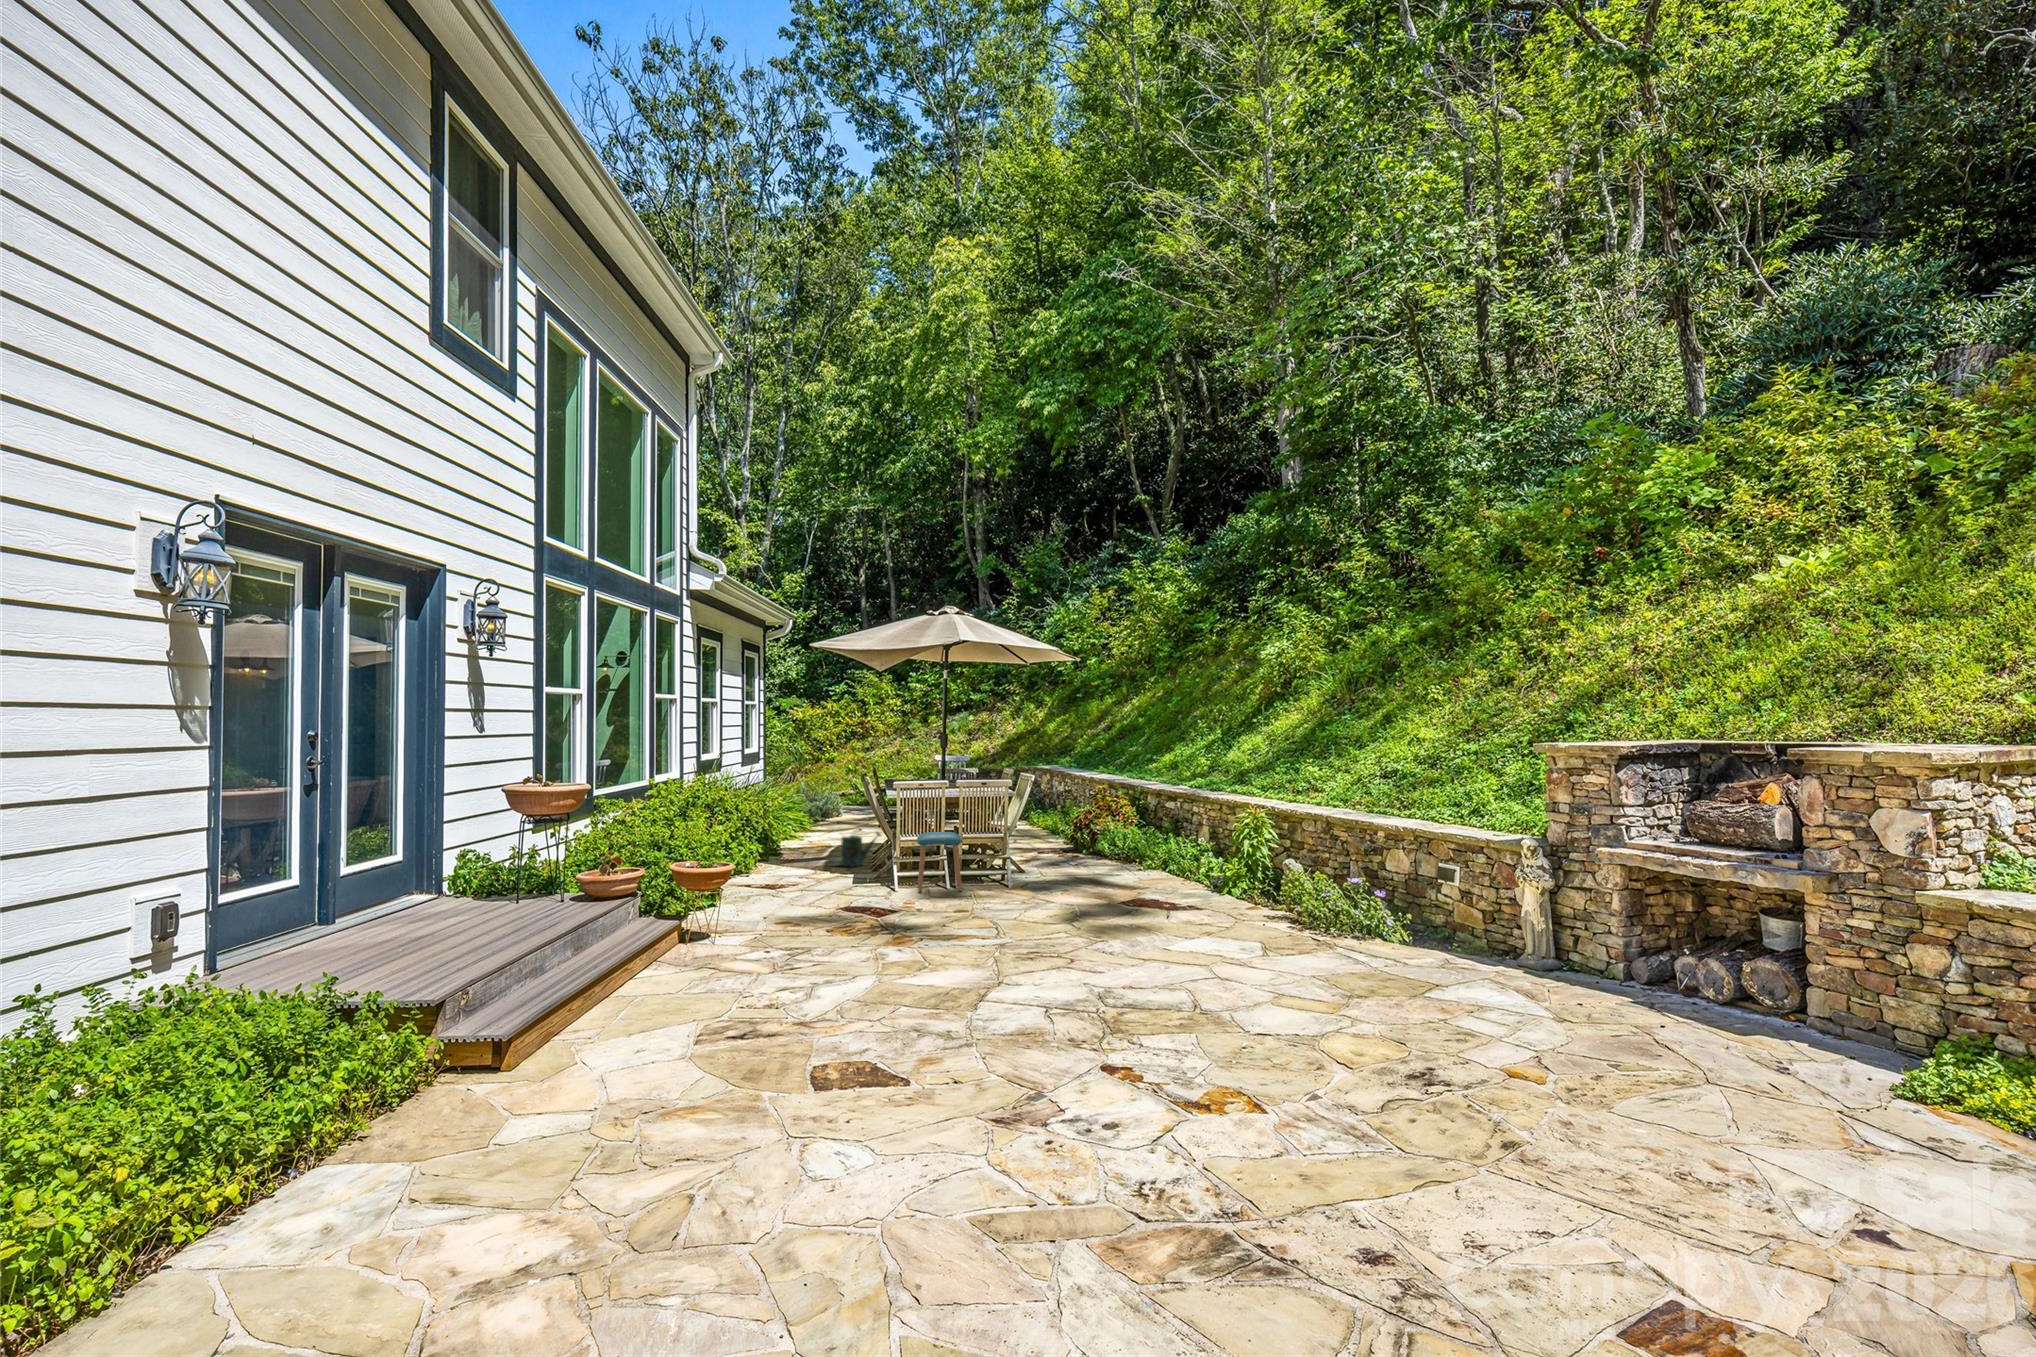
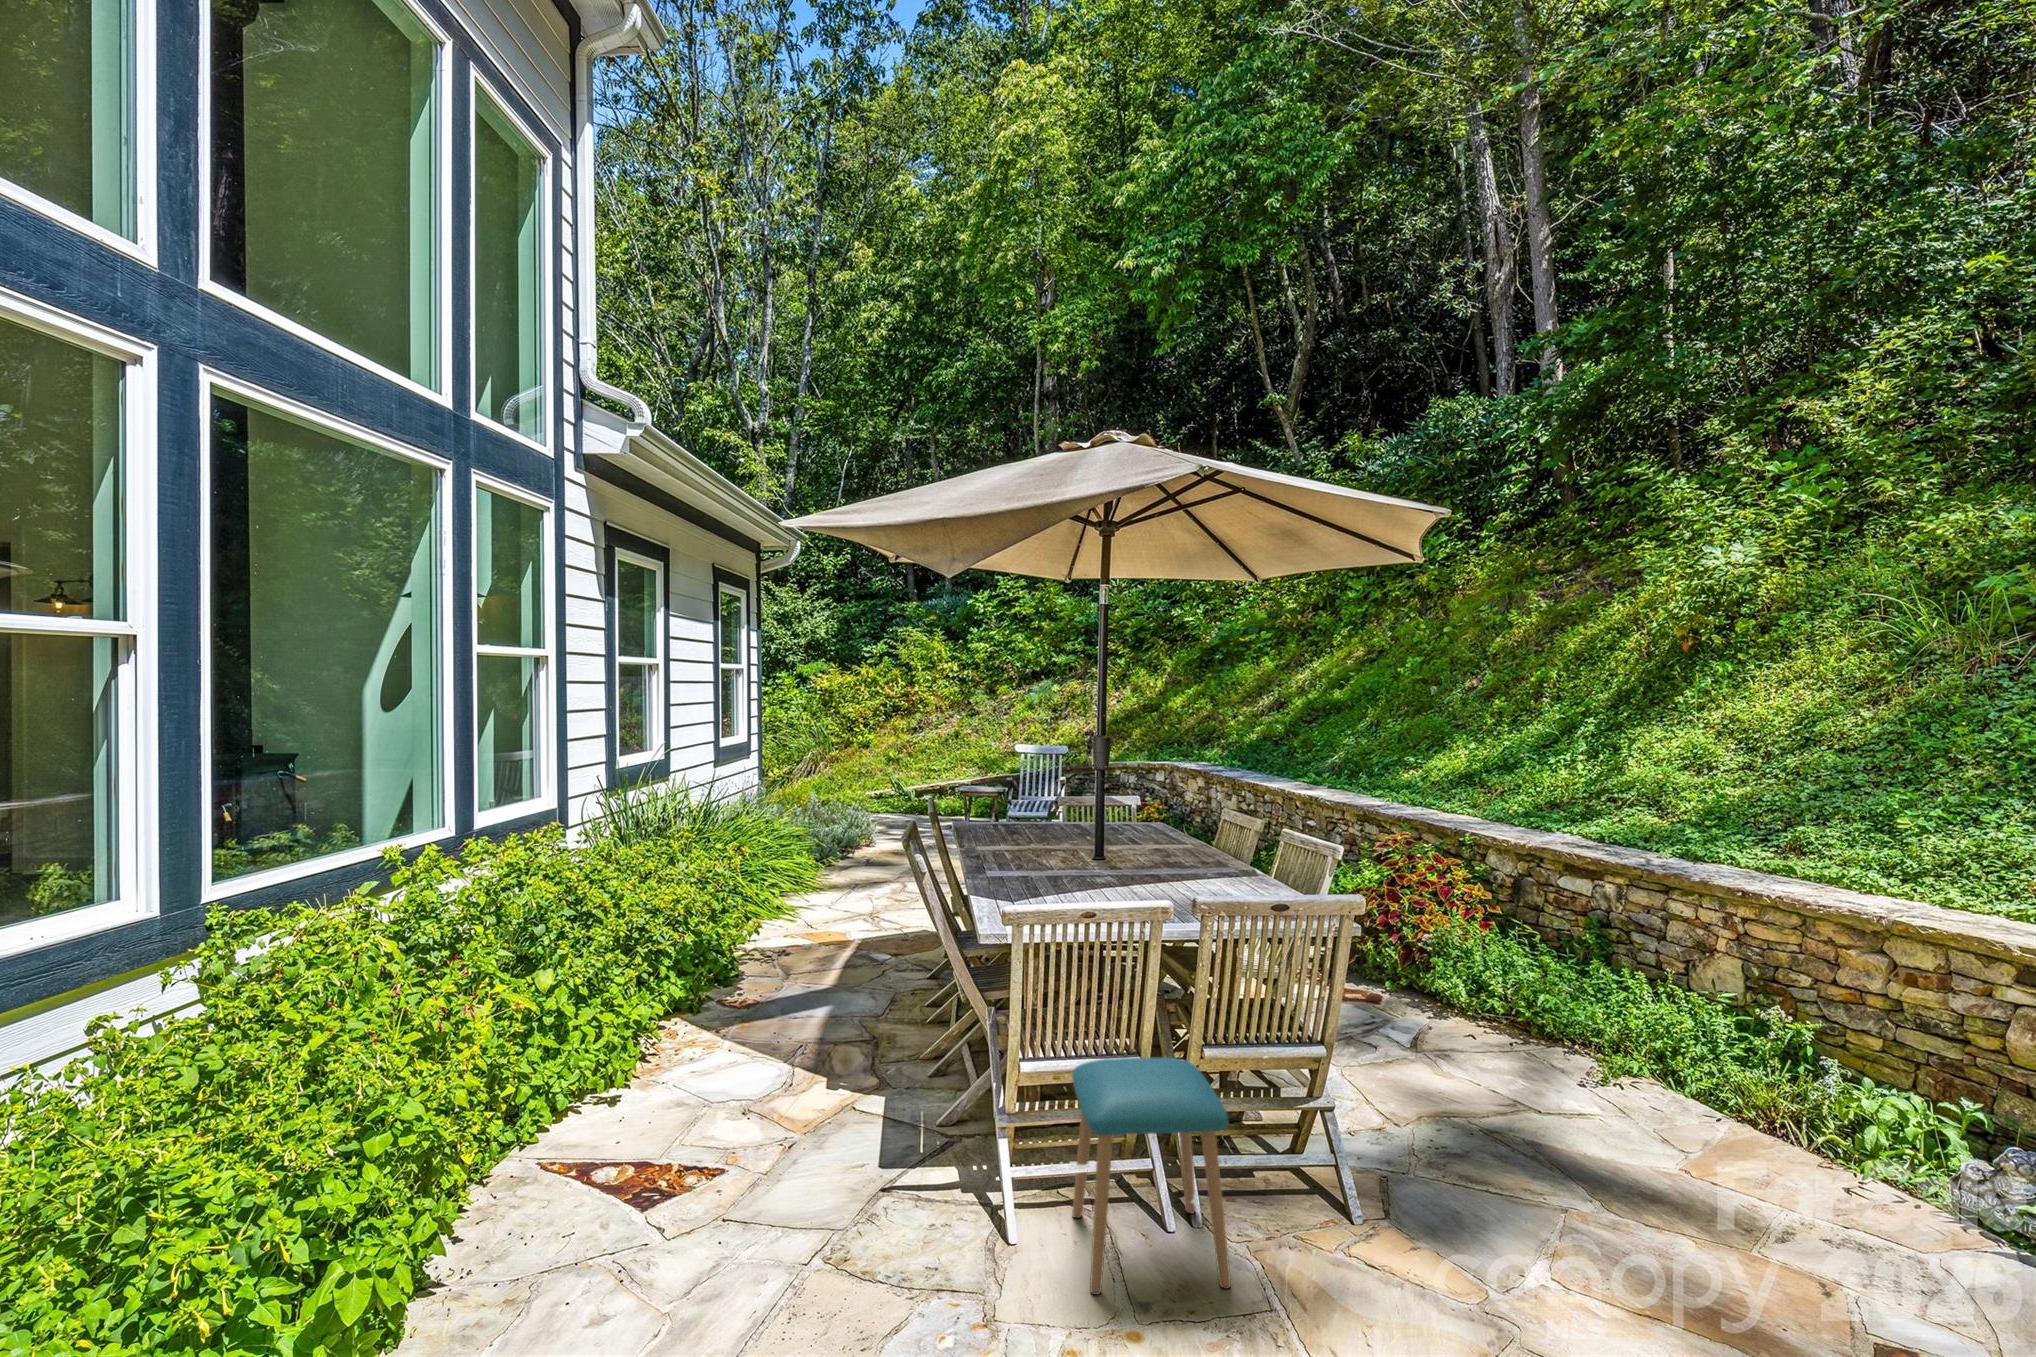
watering can: present [841,833,881,867] -> none [842,961,951,1048]

